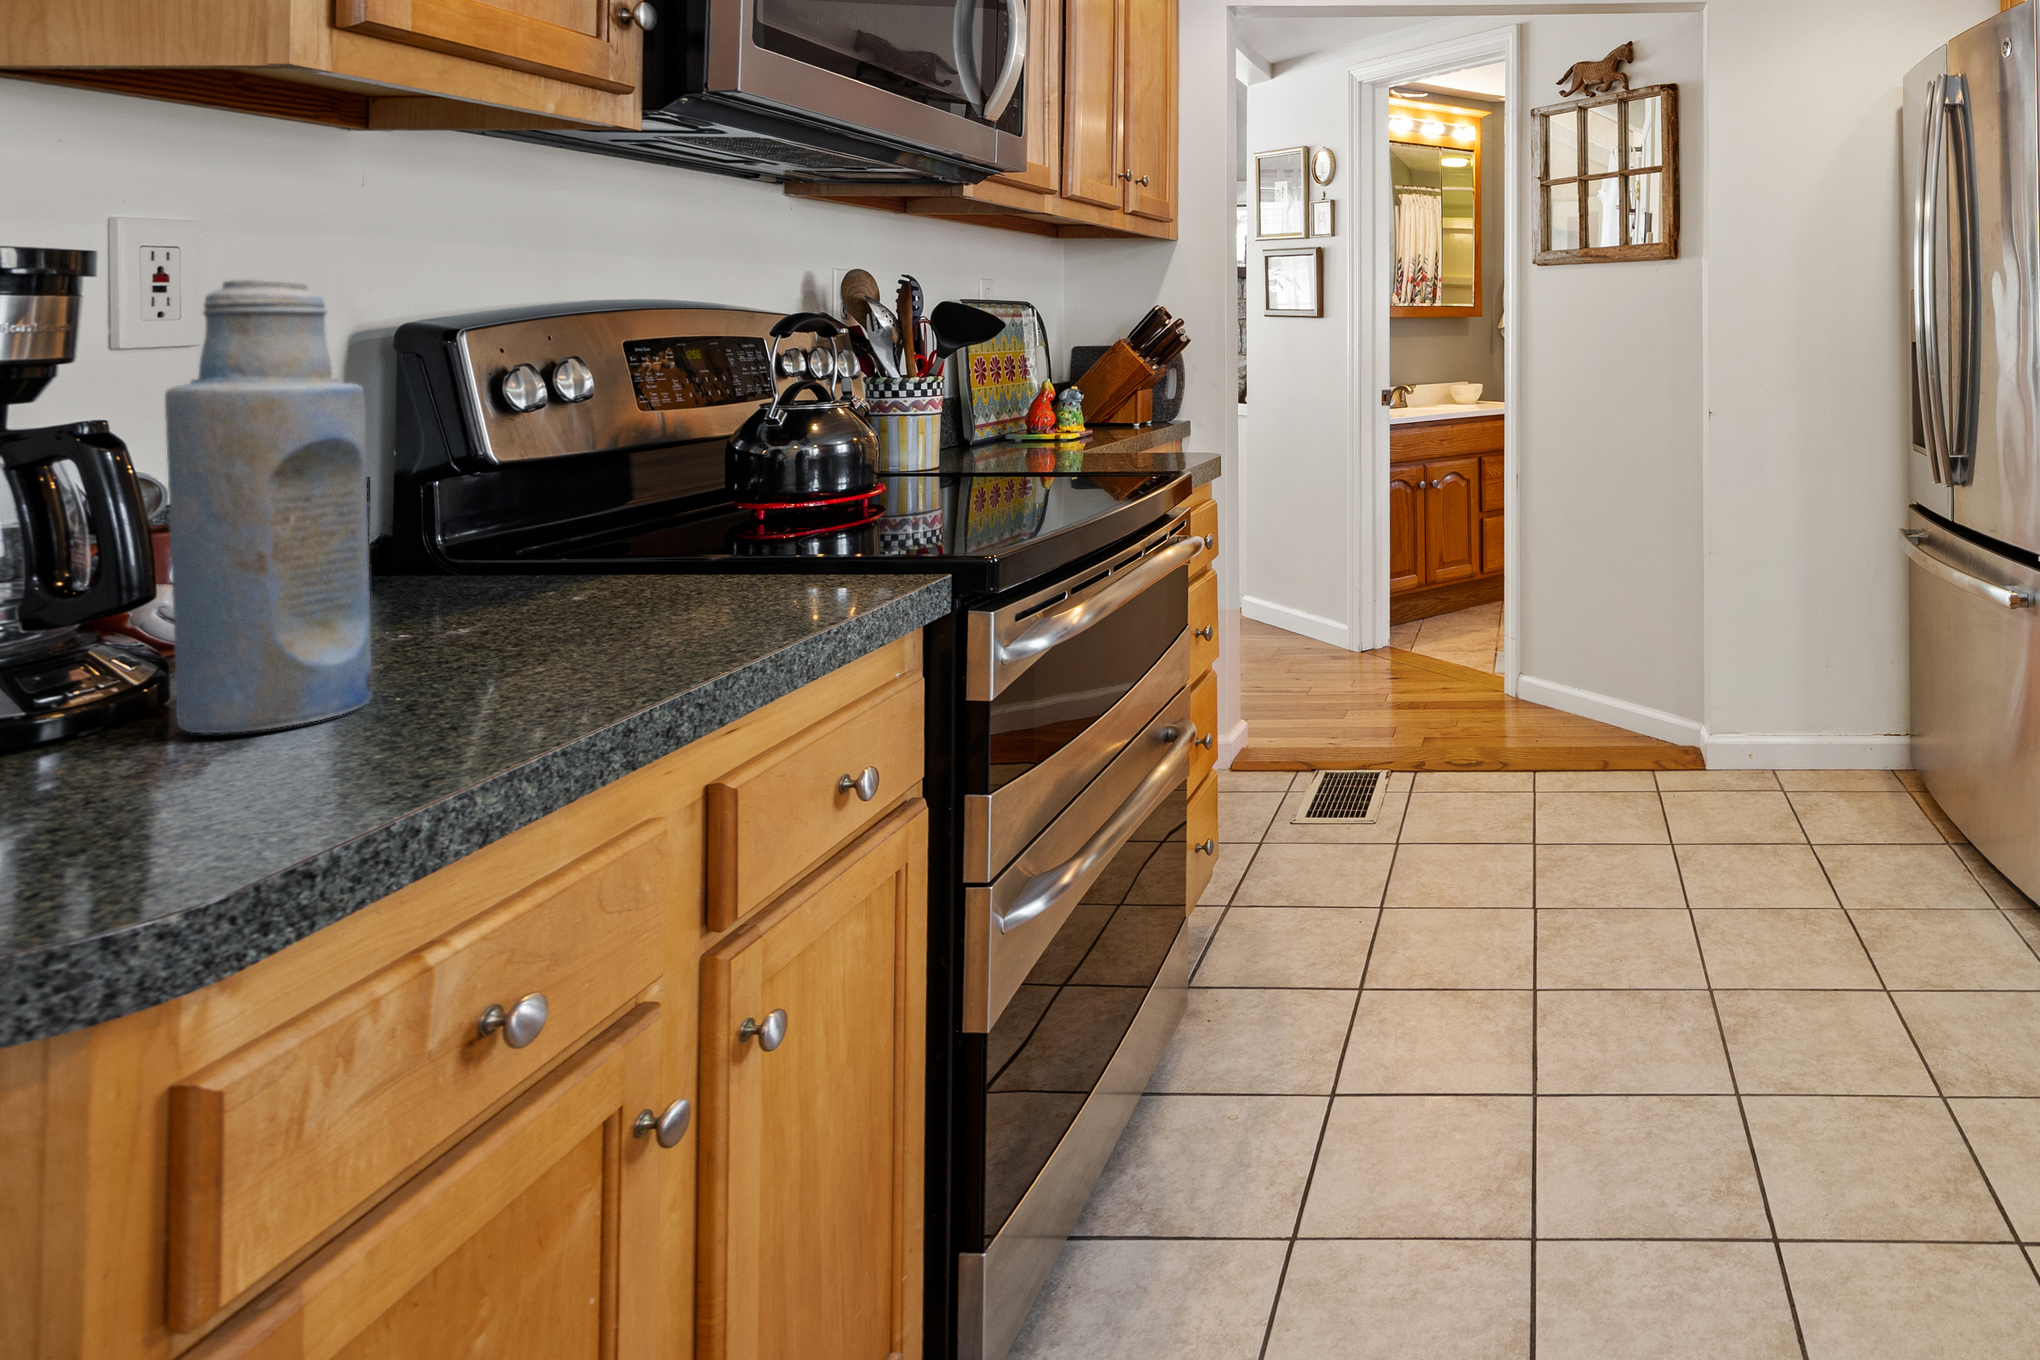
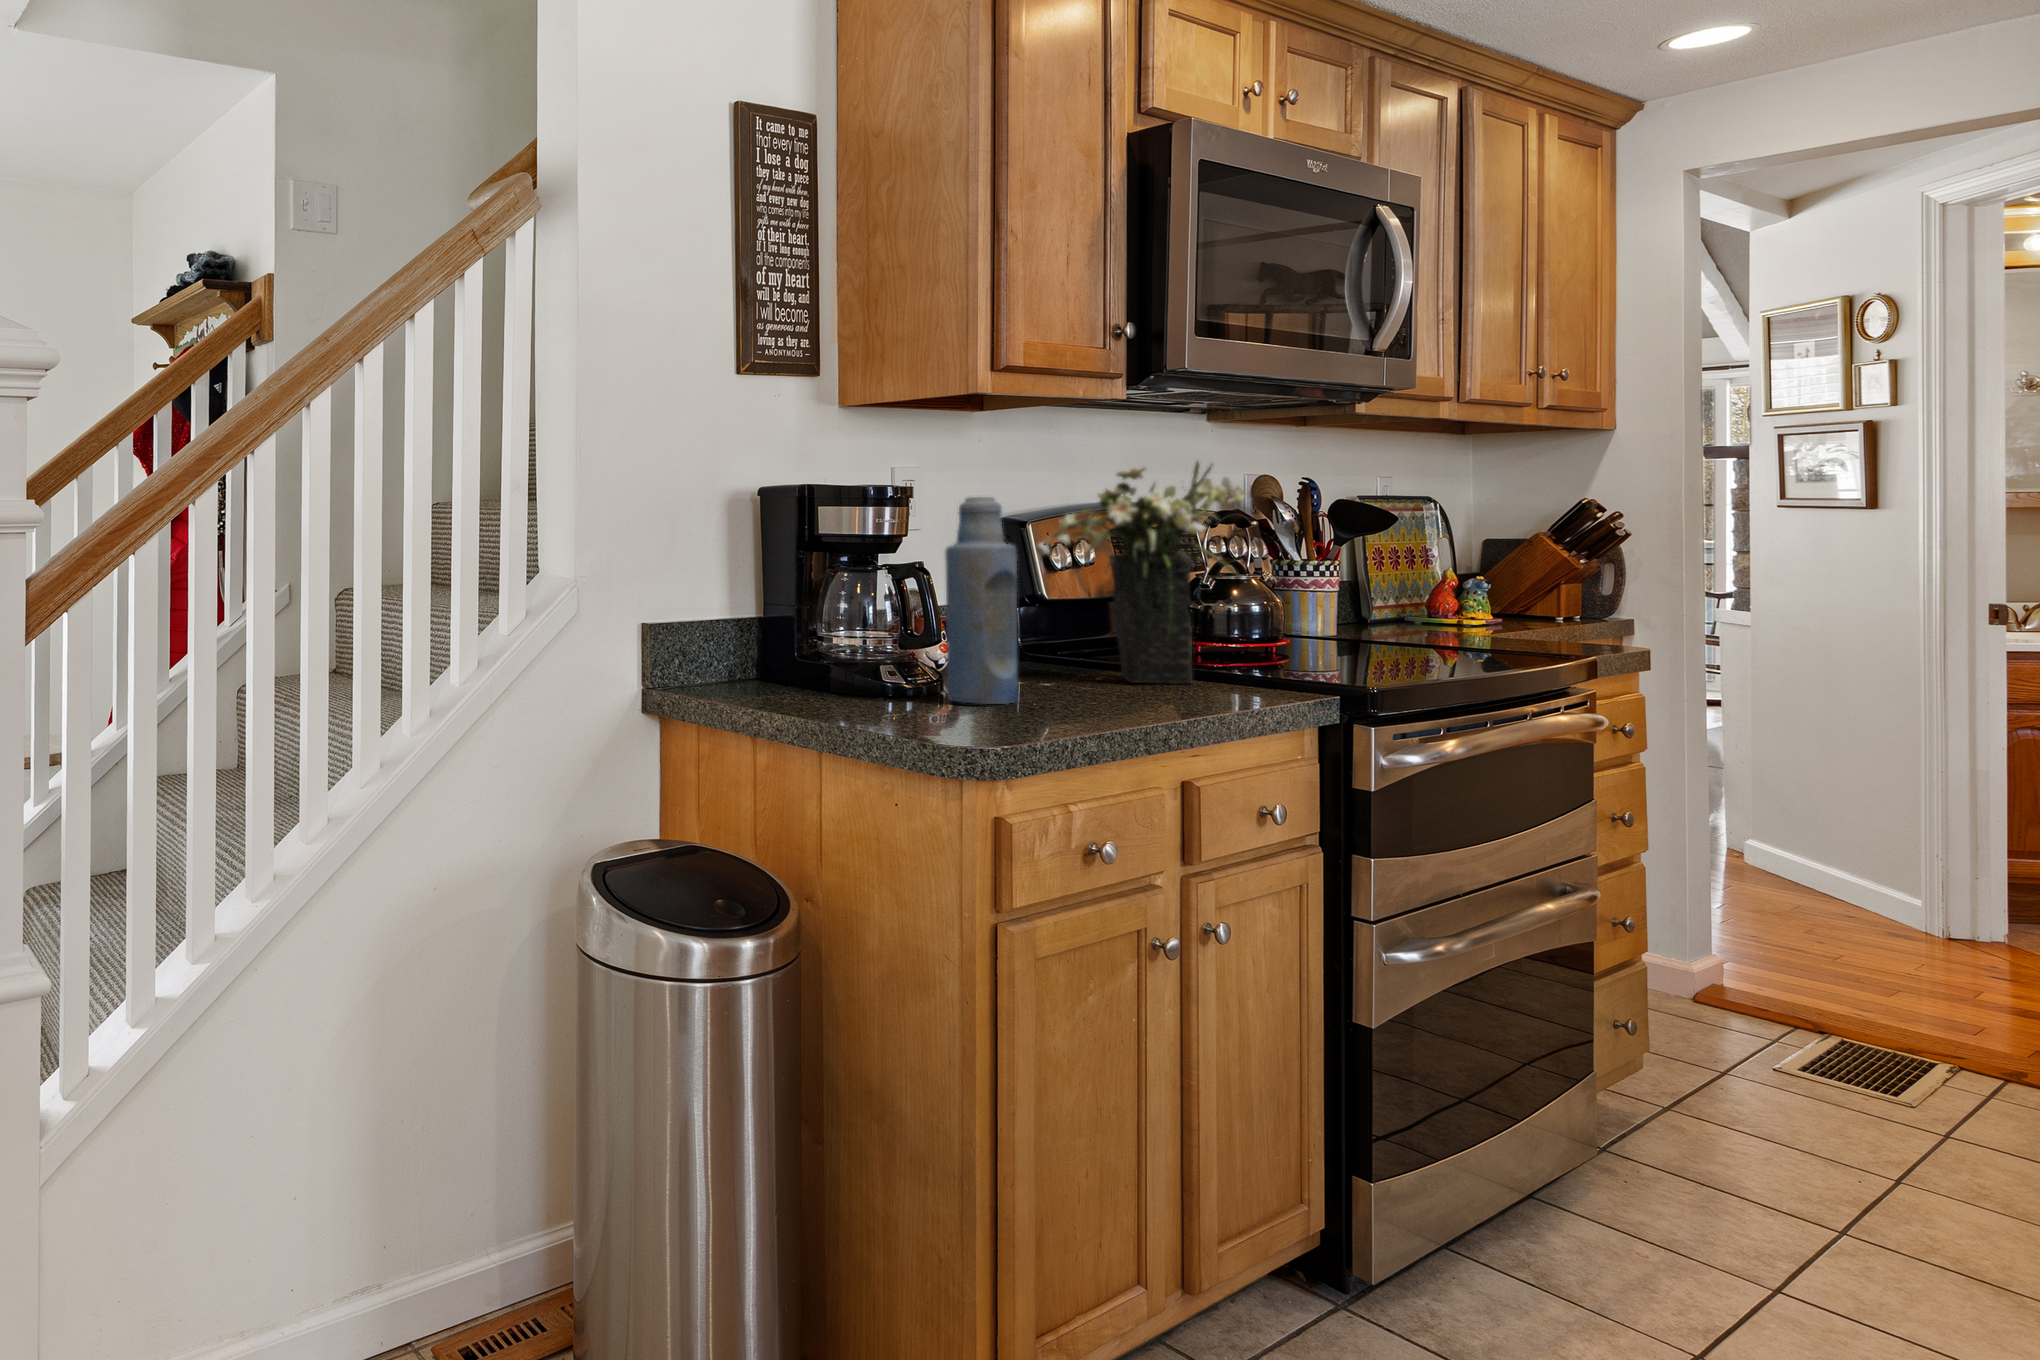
flower arrangement: none [446,239,826,604] -> present [1036,461,1245,684]

